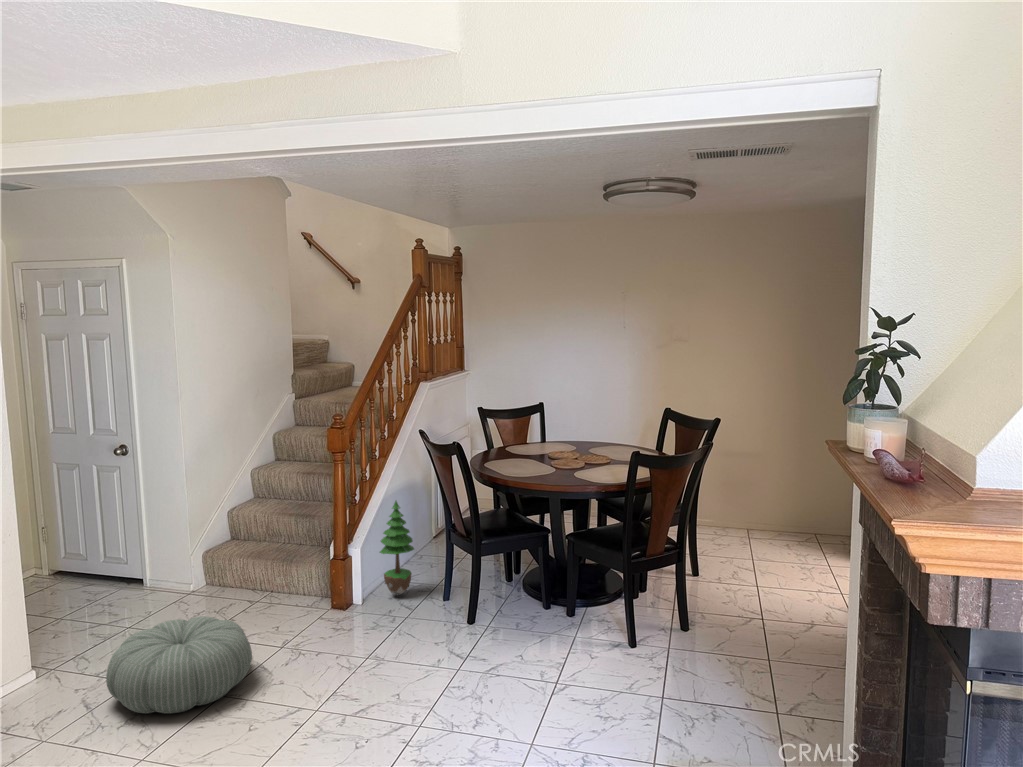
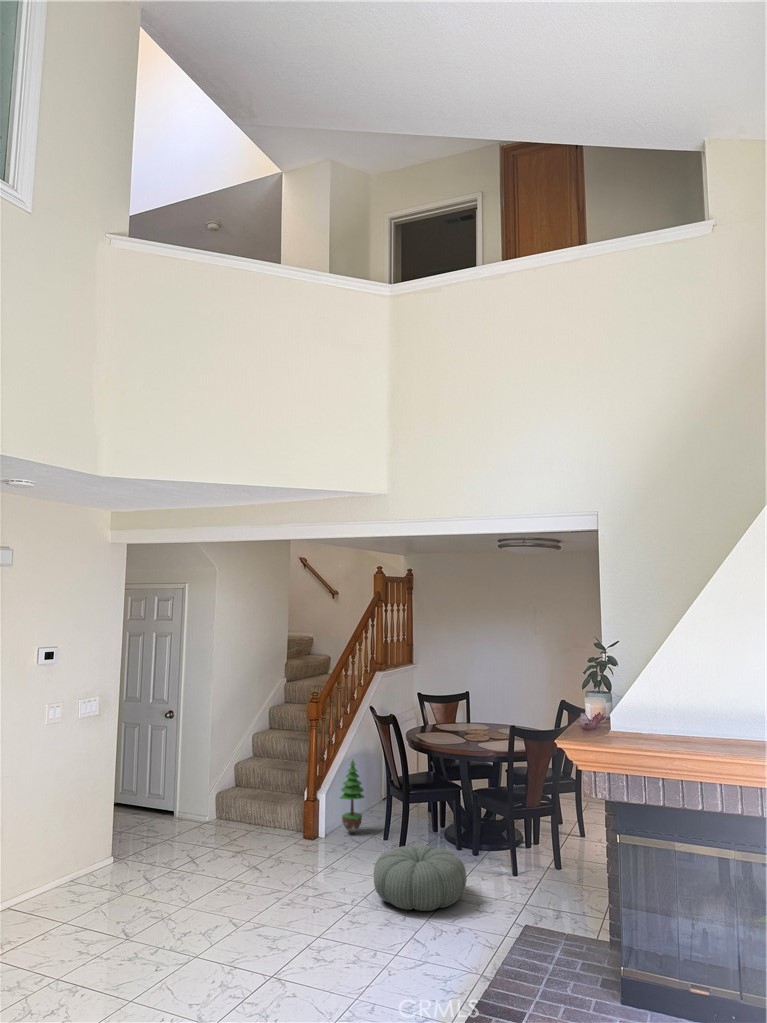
pouf: present [106,616,252,714] -> present [374,845,467,911]

